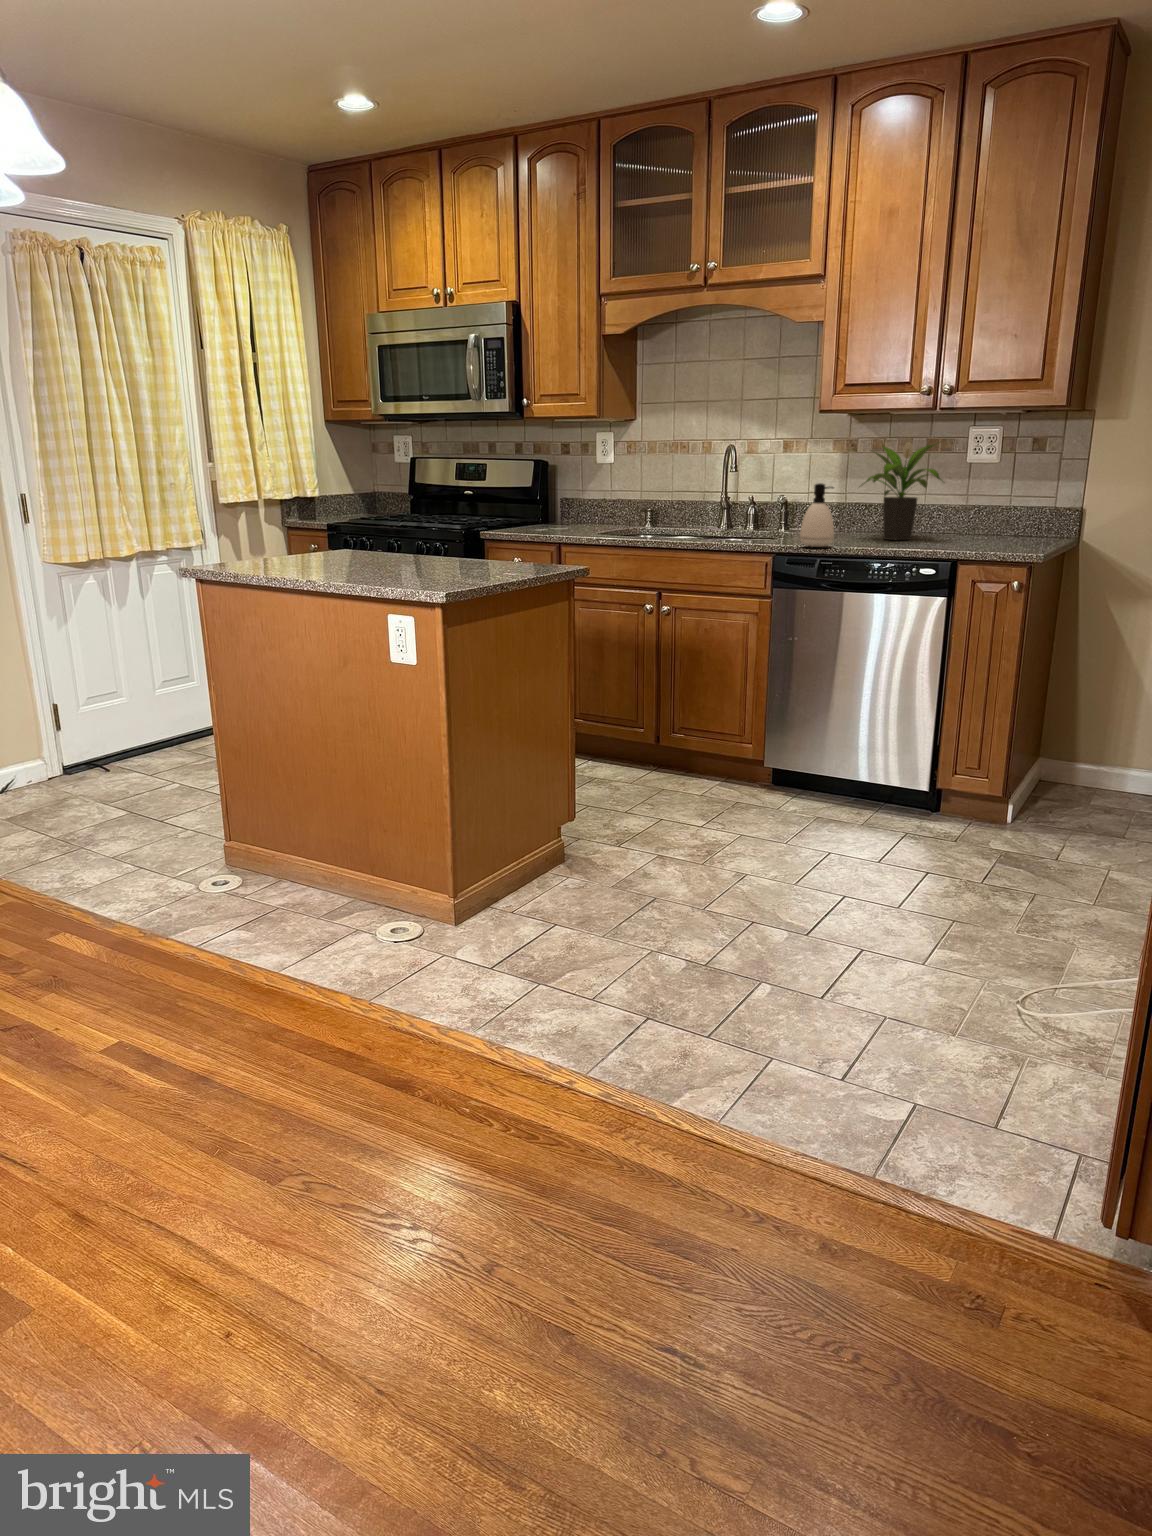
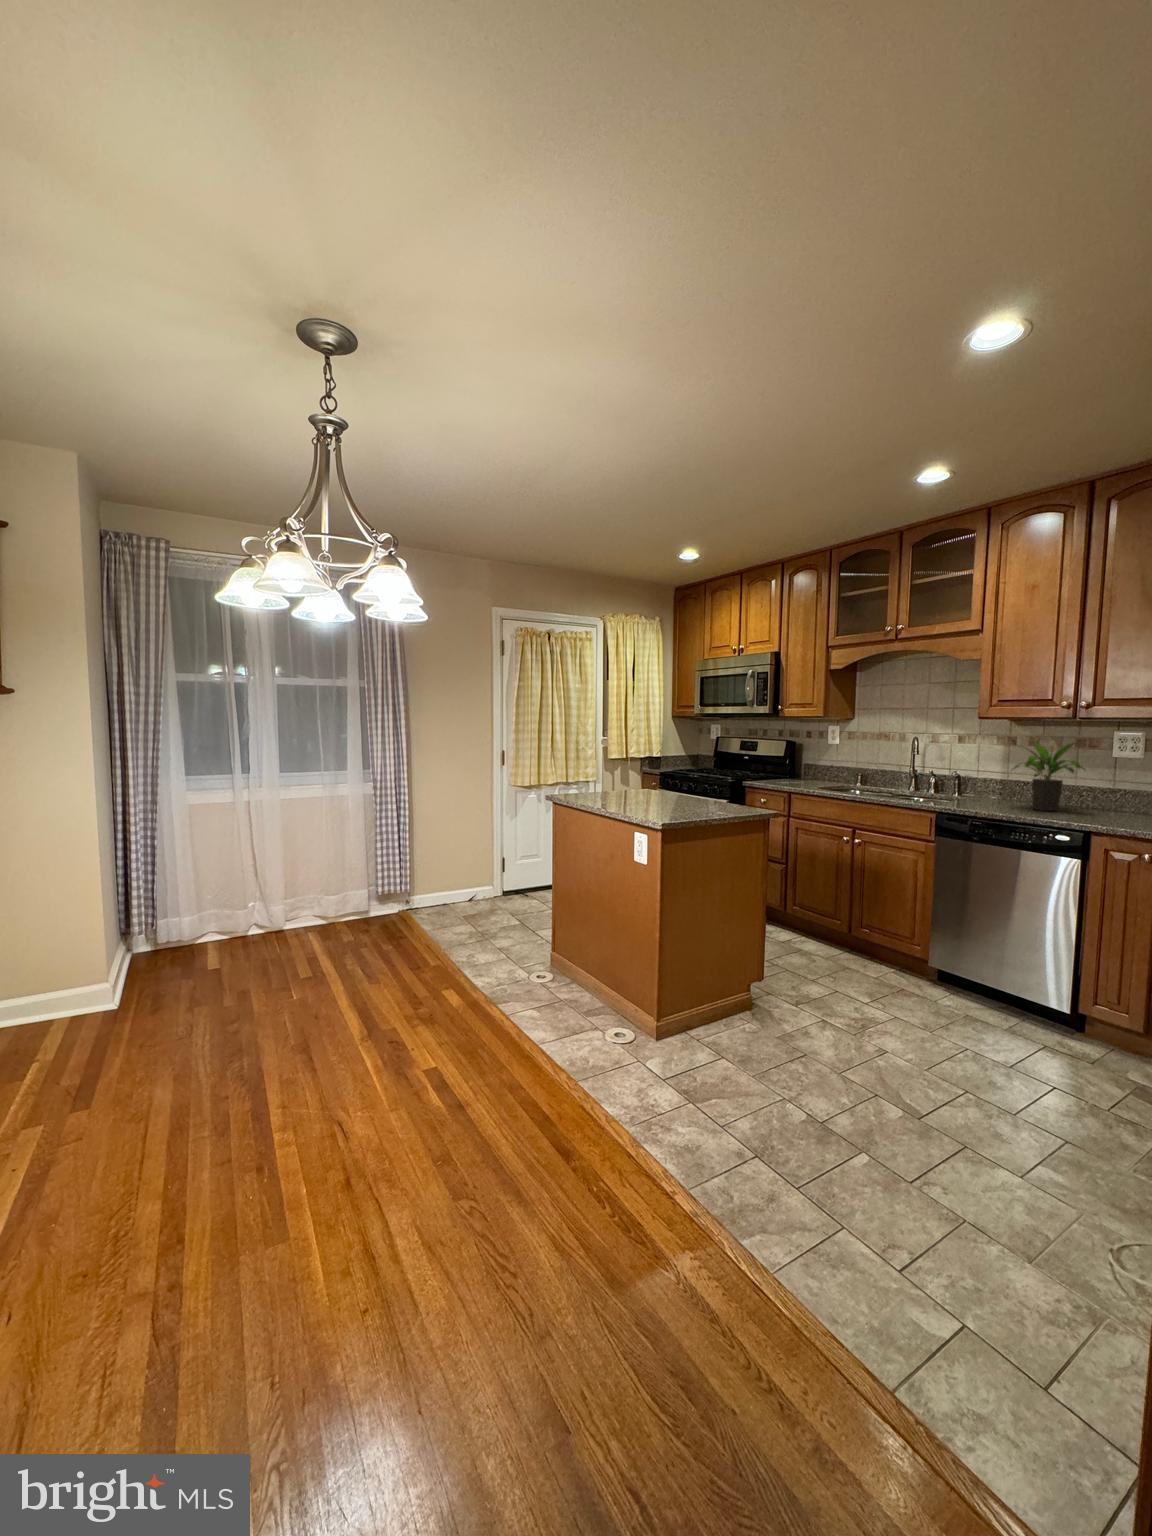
soap dispenser: present [800,483,834,547] -> none [955,767,983,811]

